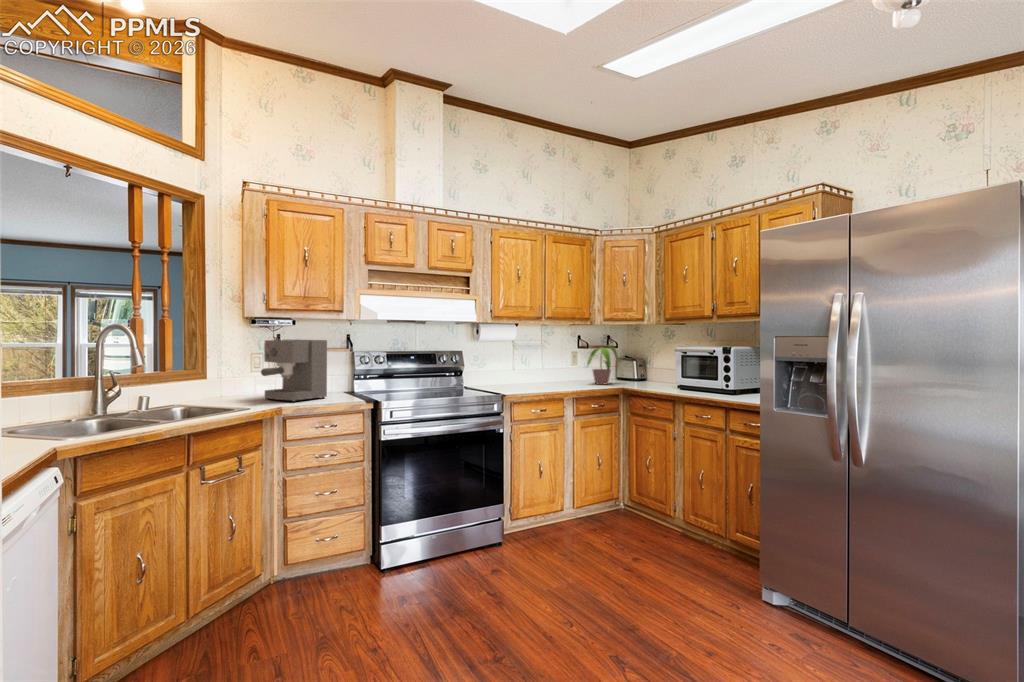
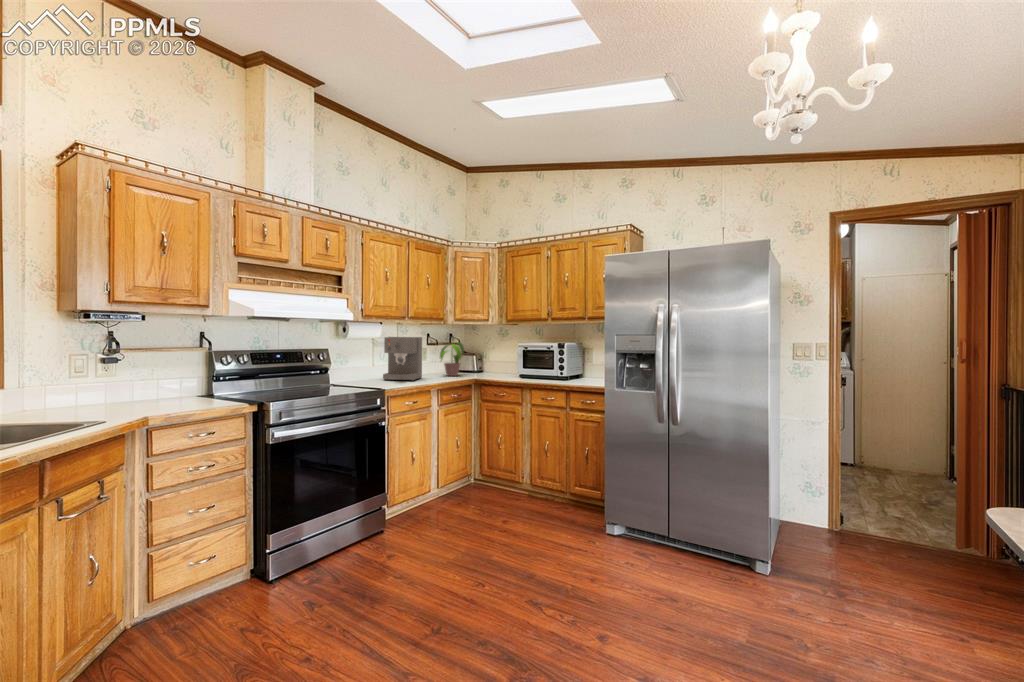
coffee maker: present [261,339,327,402] -> present [383,337,422,381]

